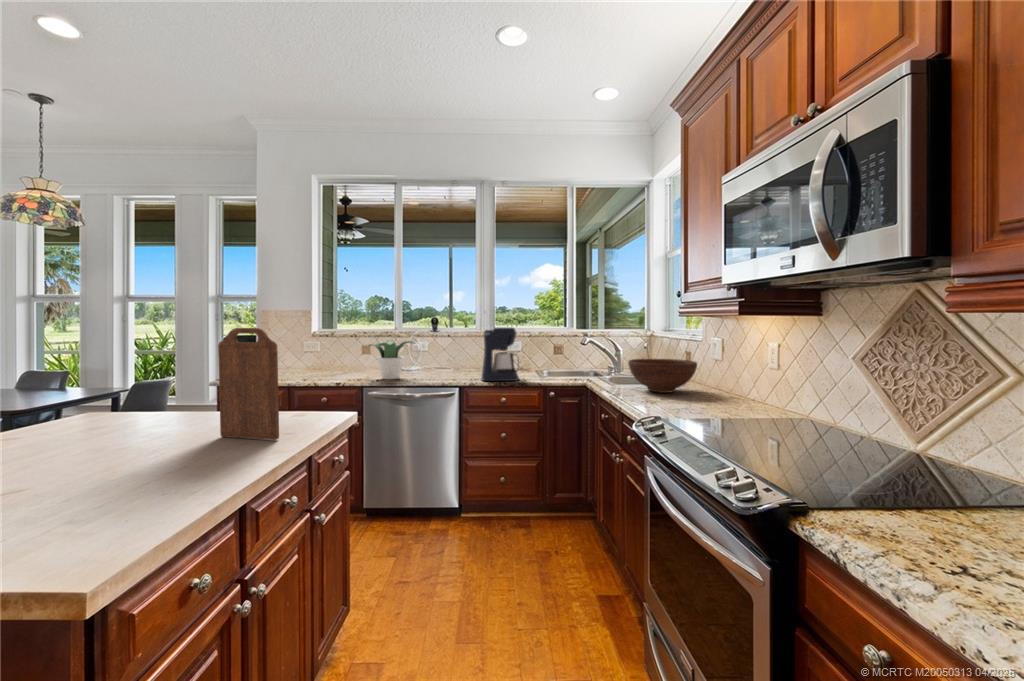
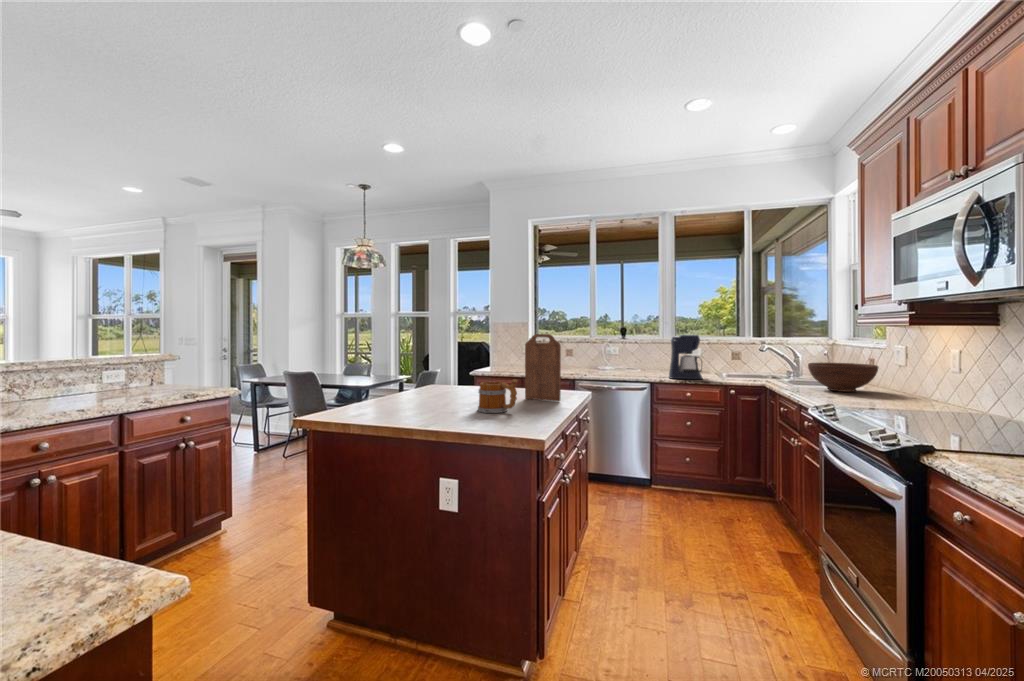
potted plant: present [369,340,415,379] -> none [576,345,614,375]
mug: none [55,418,145,491] -> present [478,380,517,413]

